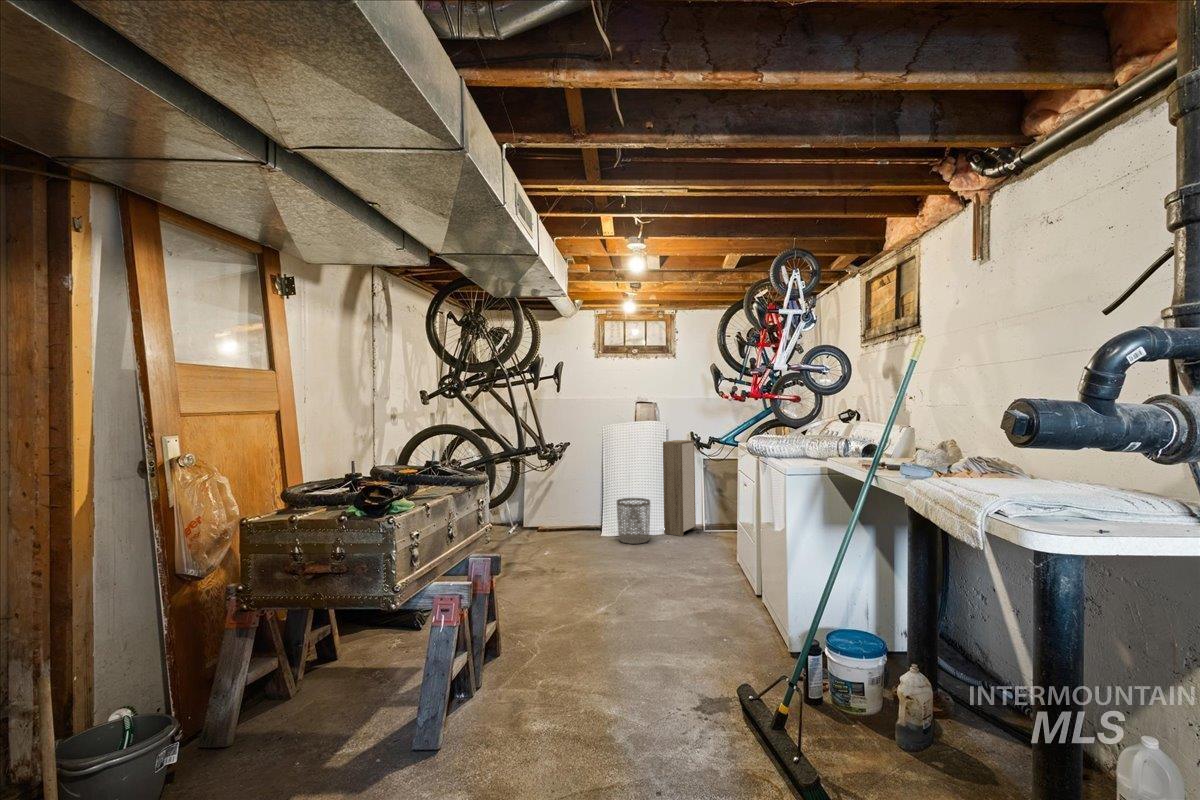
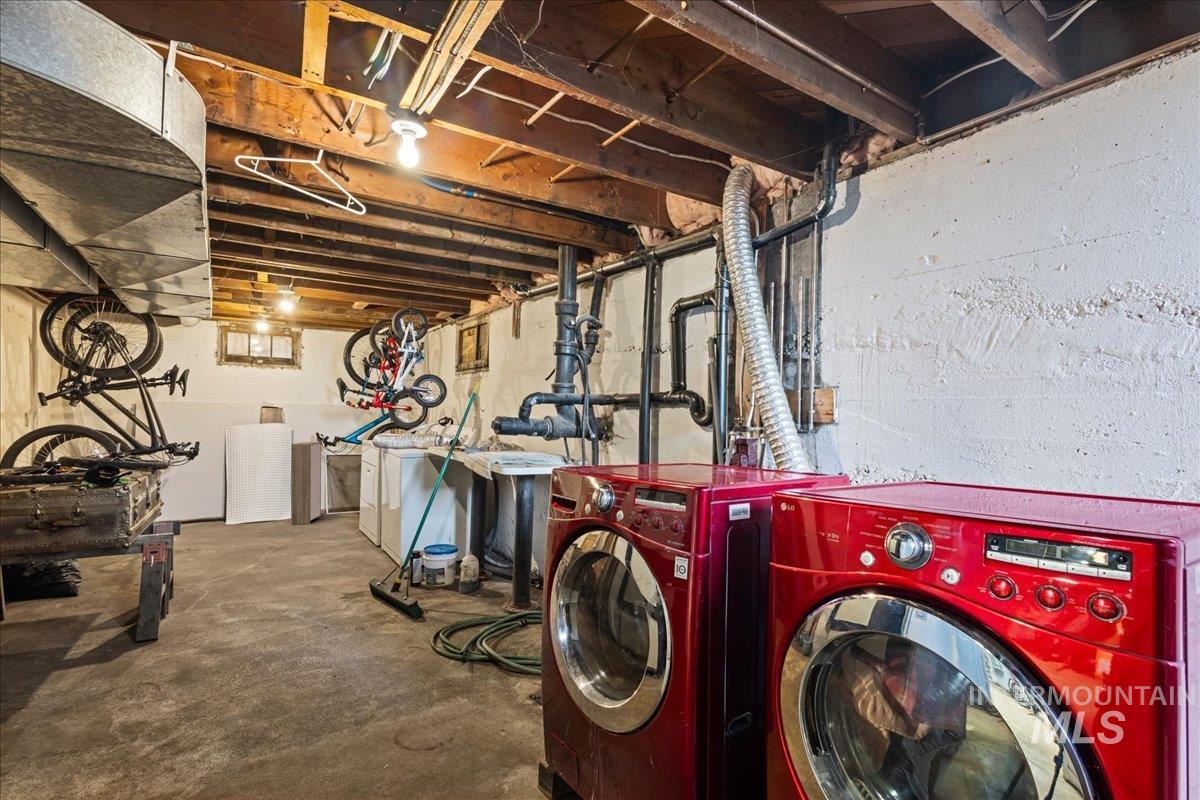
waste bin: present [617,498,650,544] -> none [244,495,280,536]

